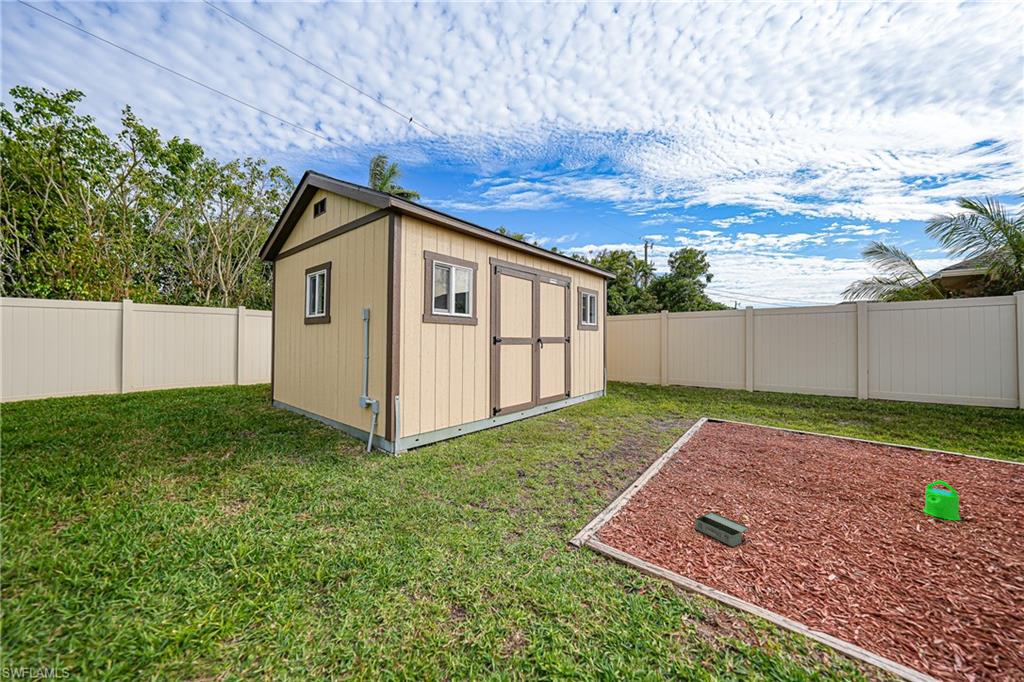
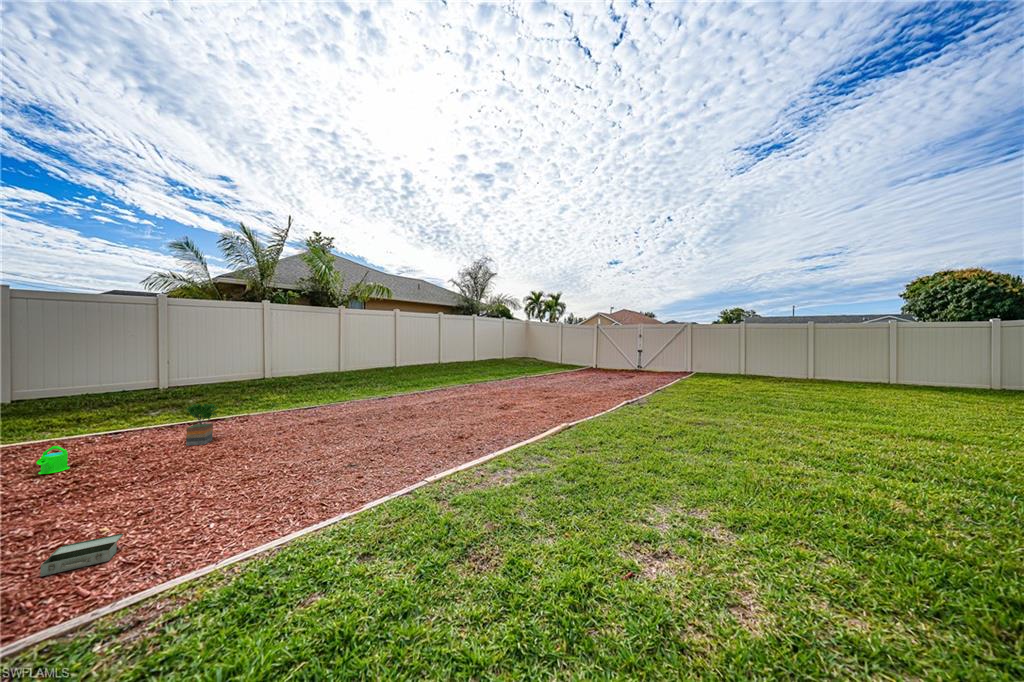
potted tree: none [854,418,900,474] -> present [186,404,219,446]
watering can: present [923,480,961,520] -> present [36,446,70,474]

